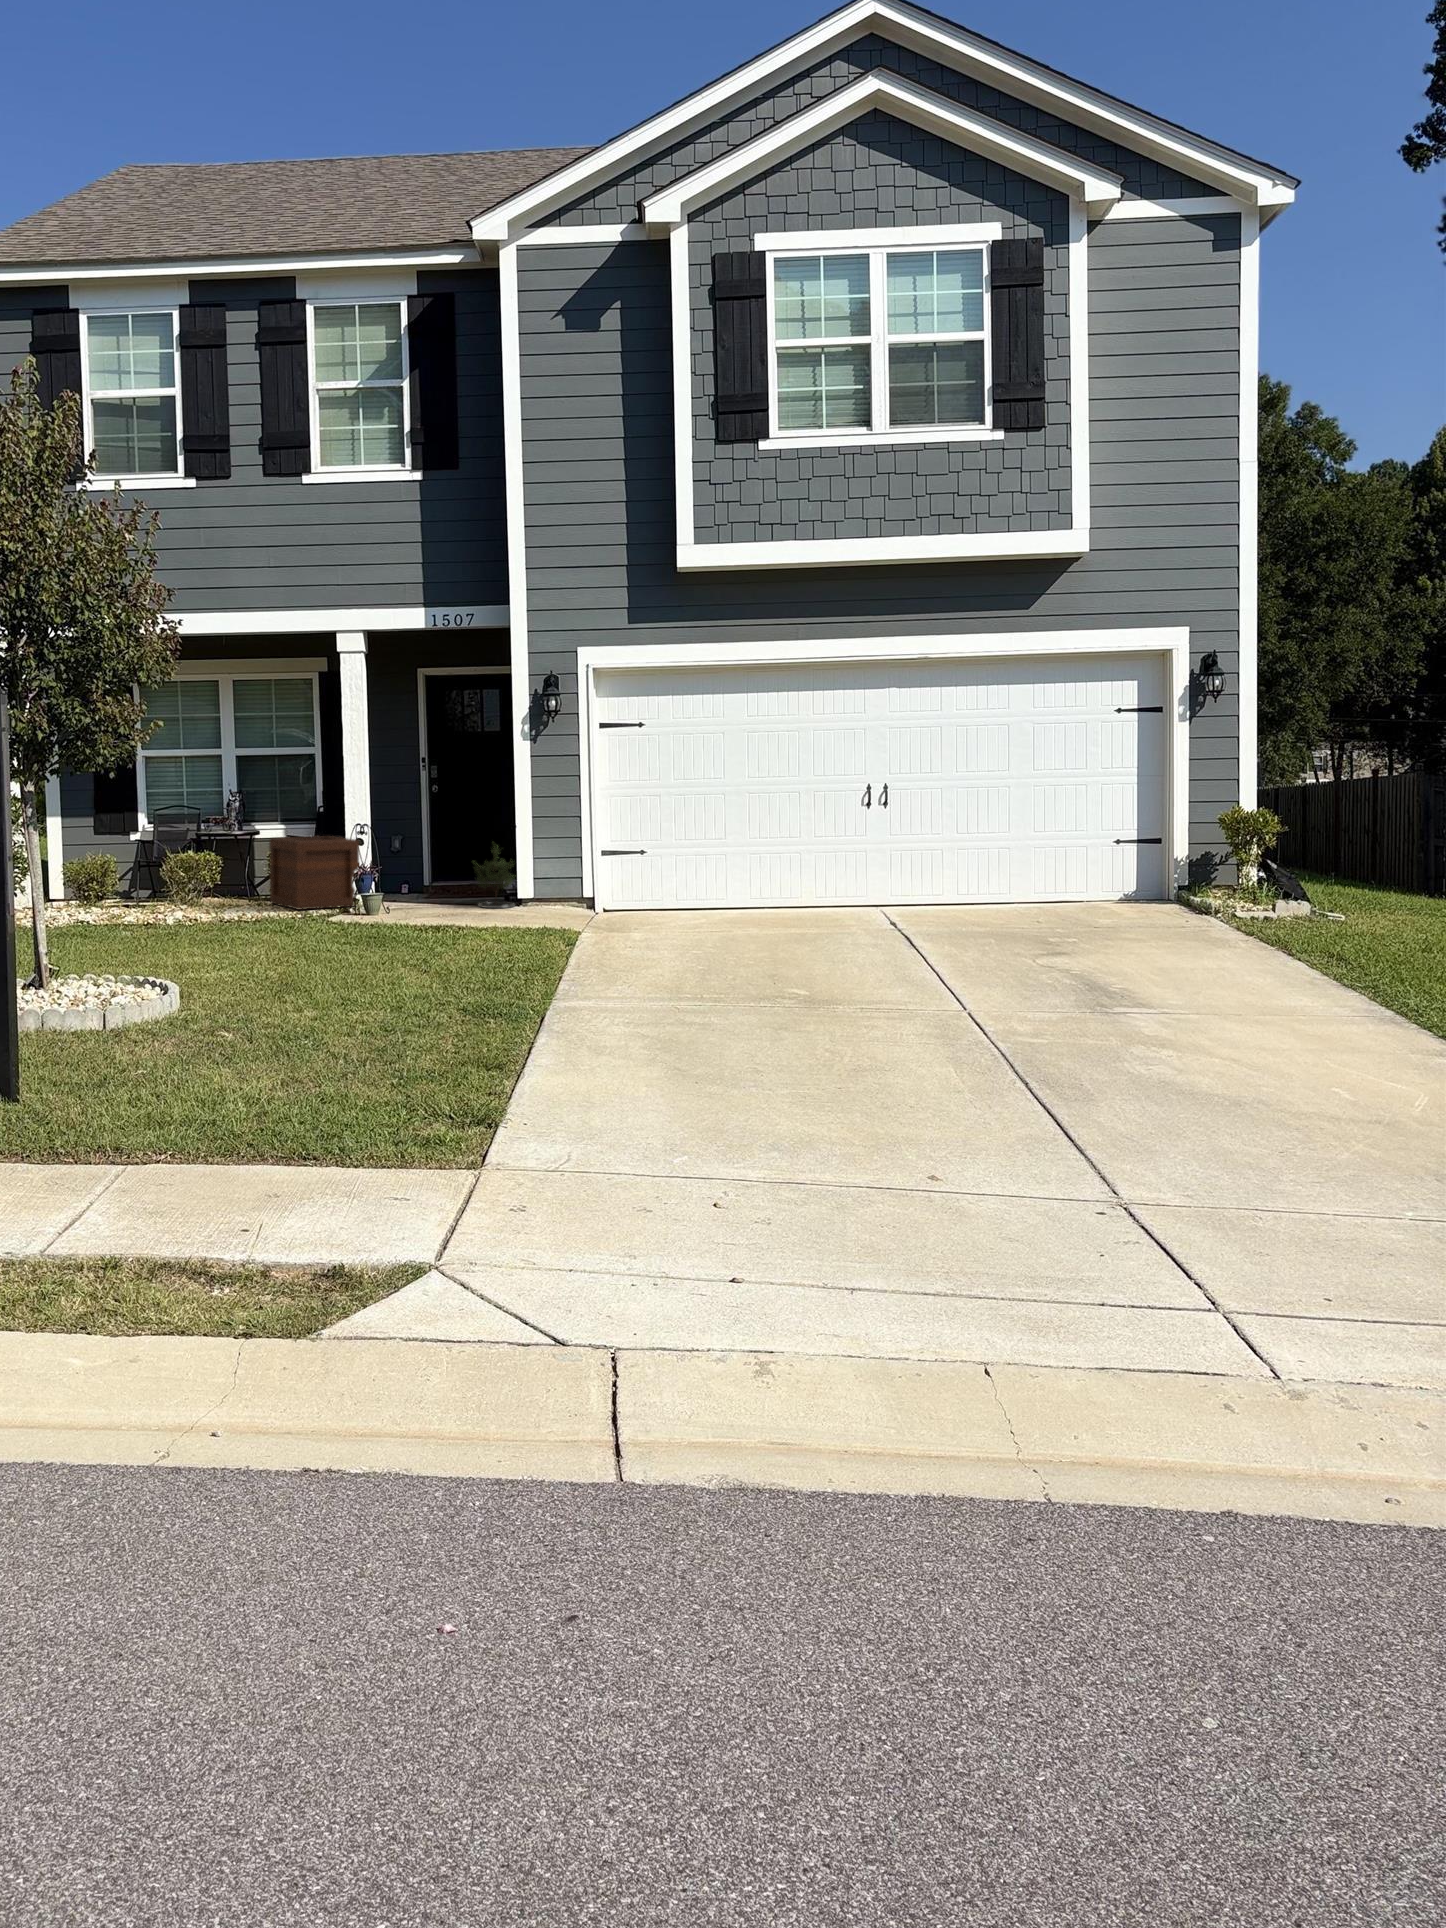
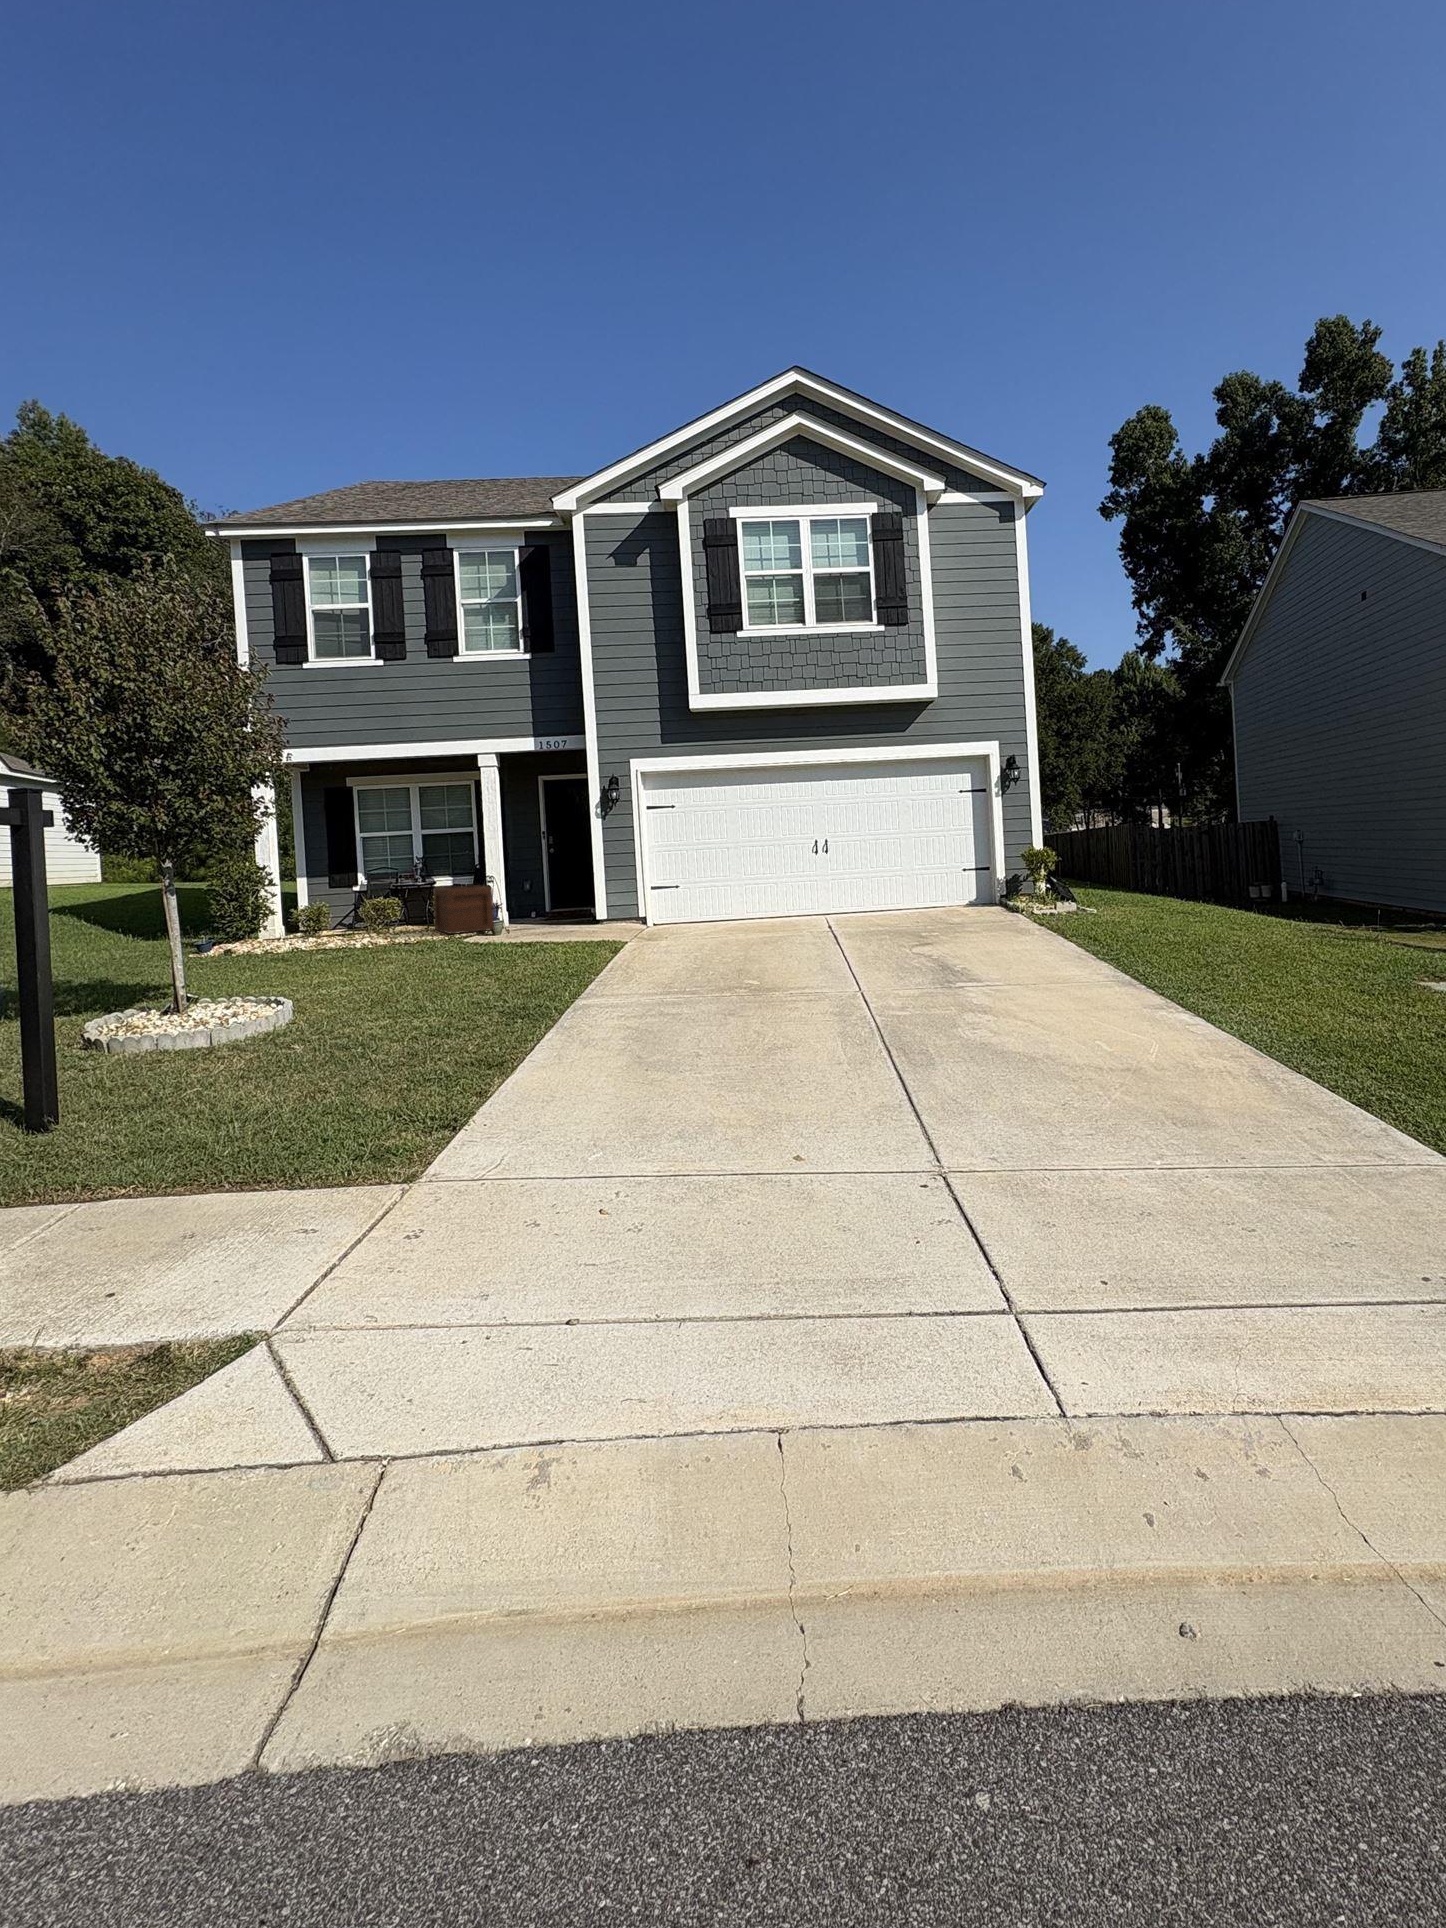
potted tree: present [474,846,514,908] -> none [568,883,598,927]

